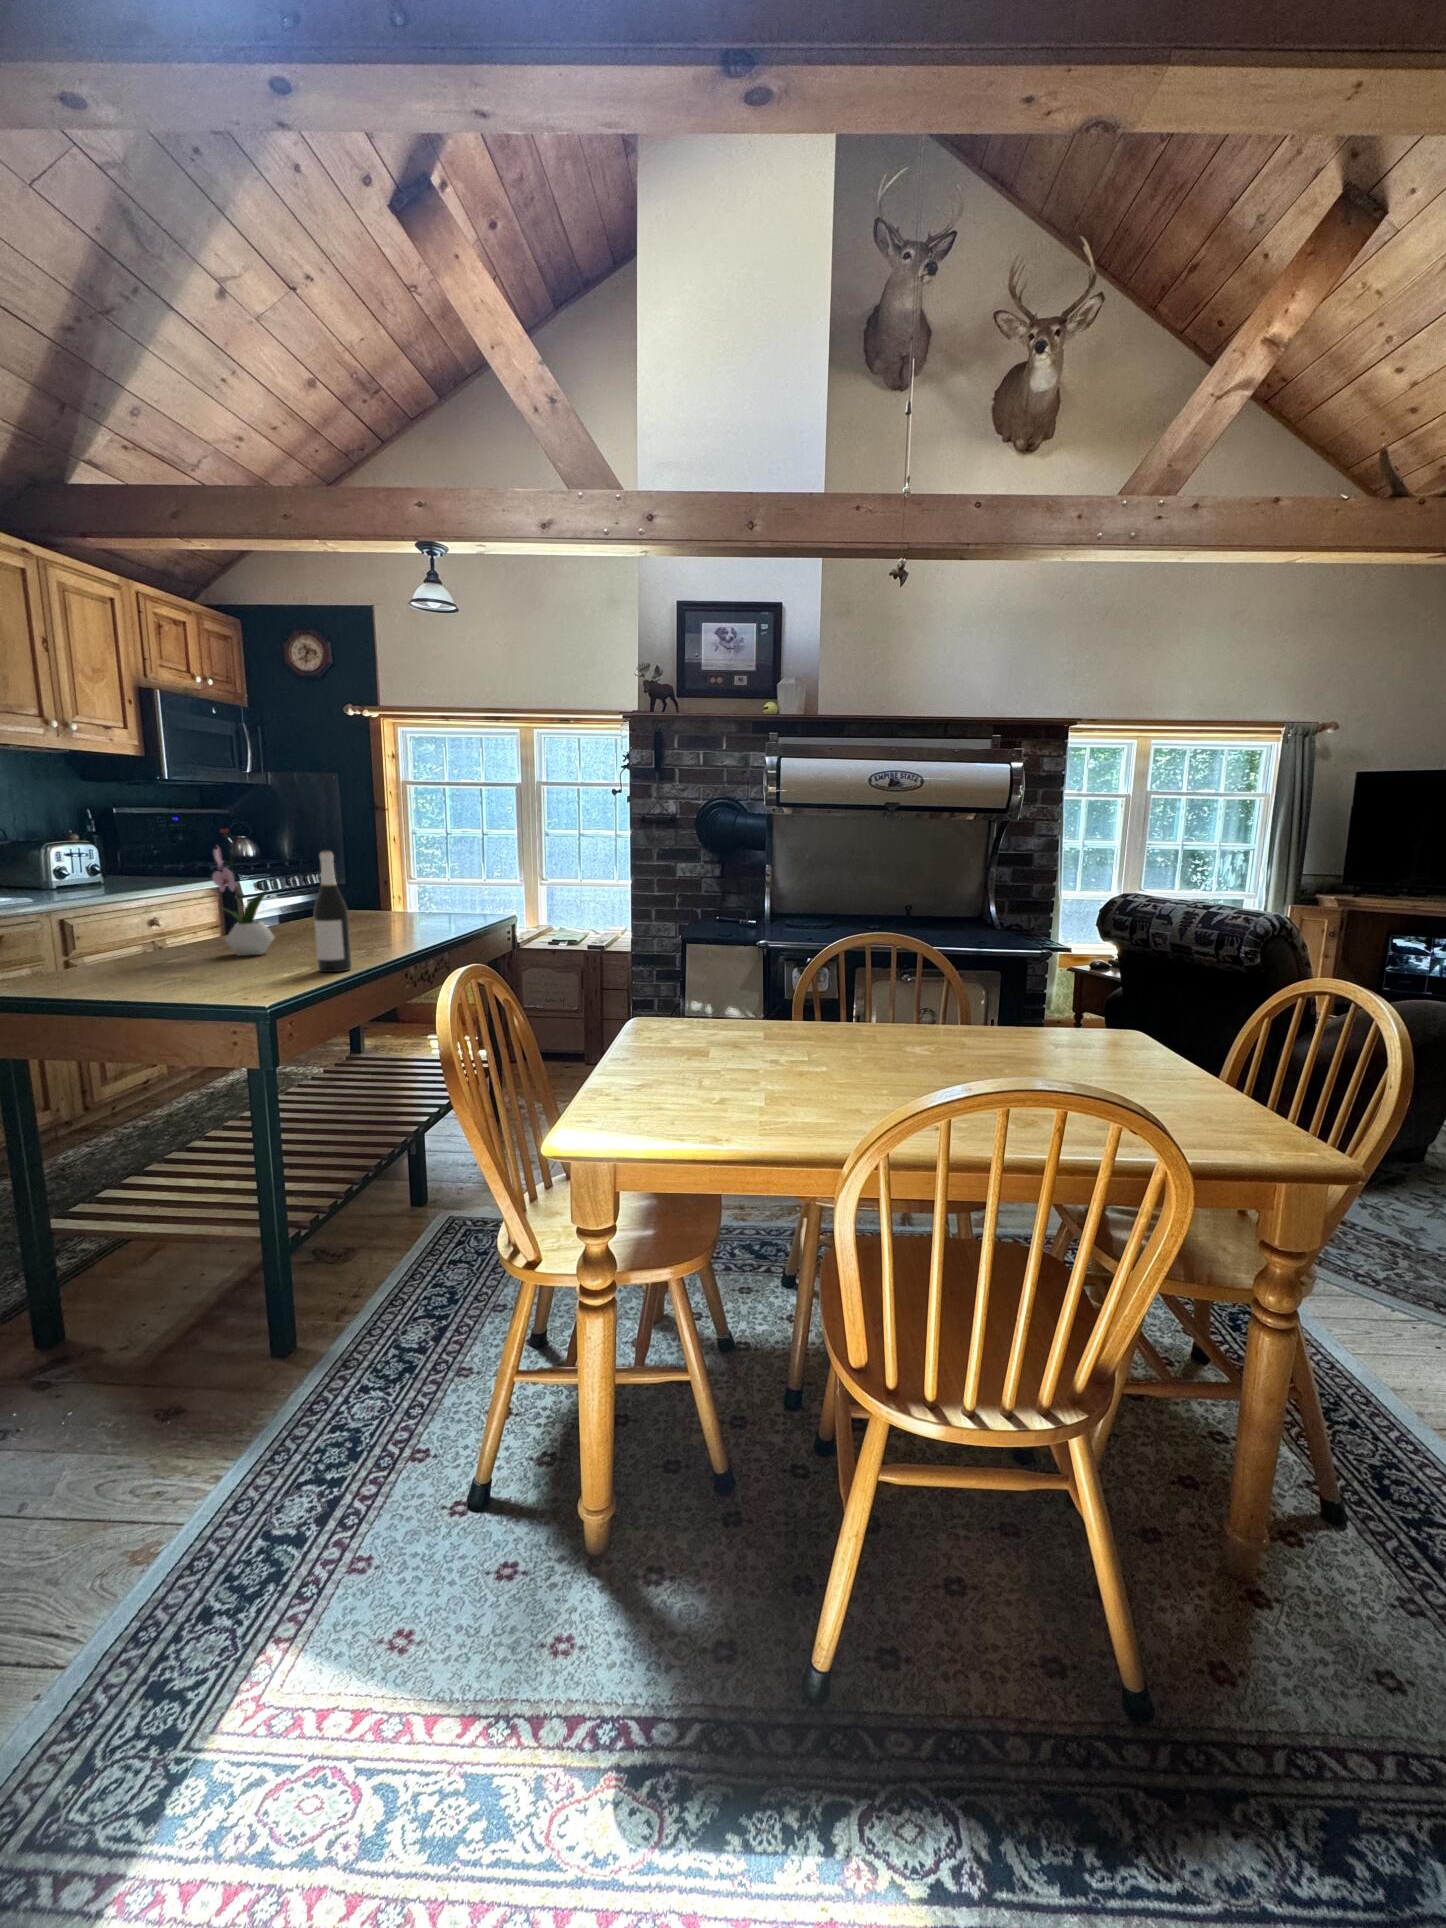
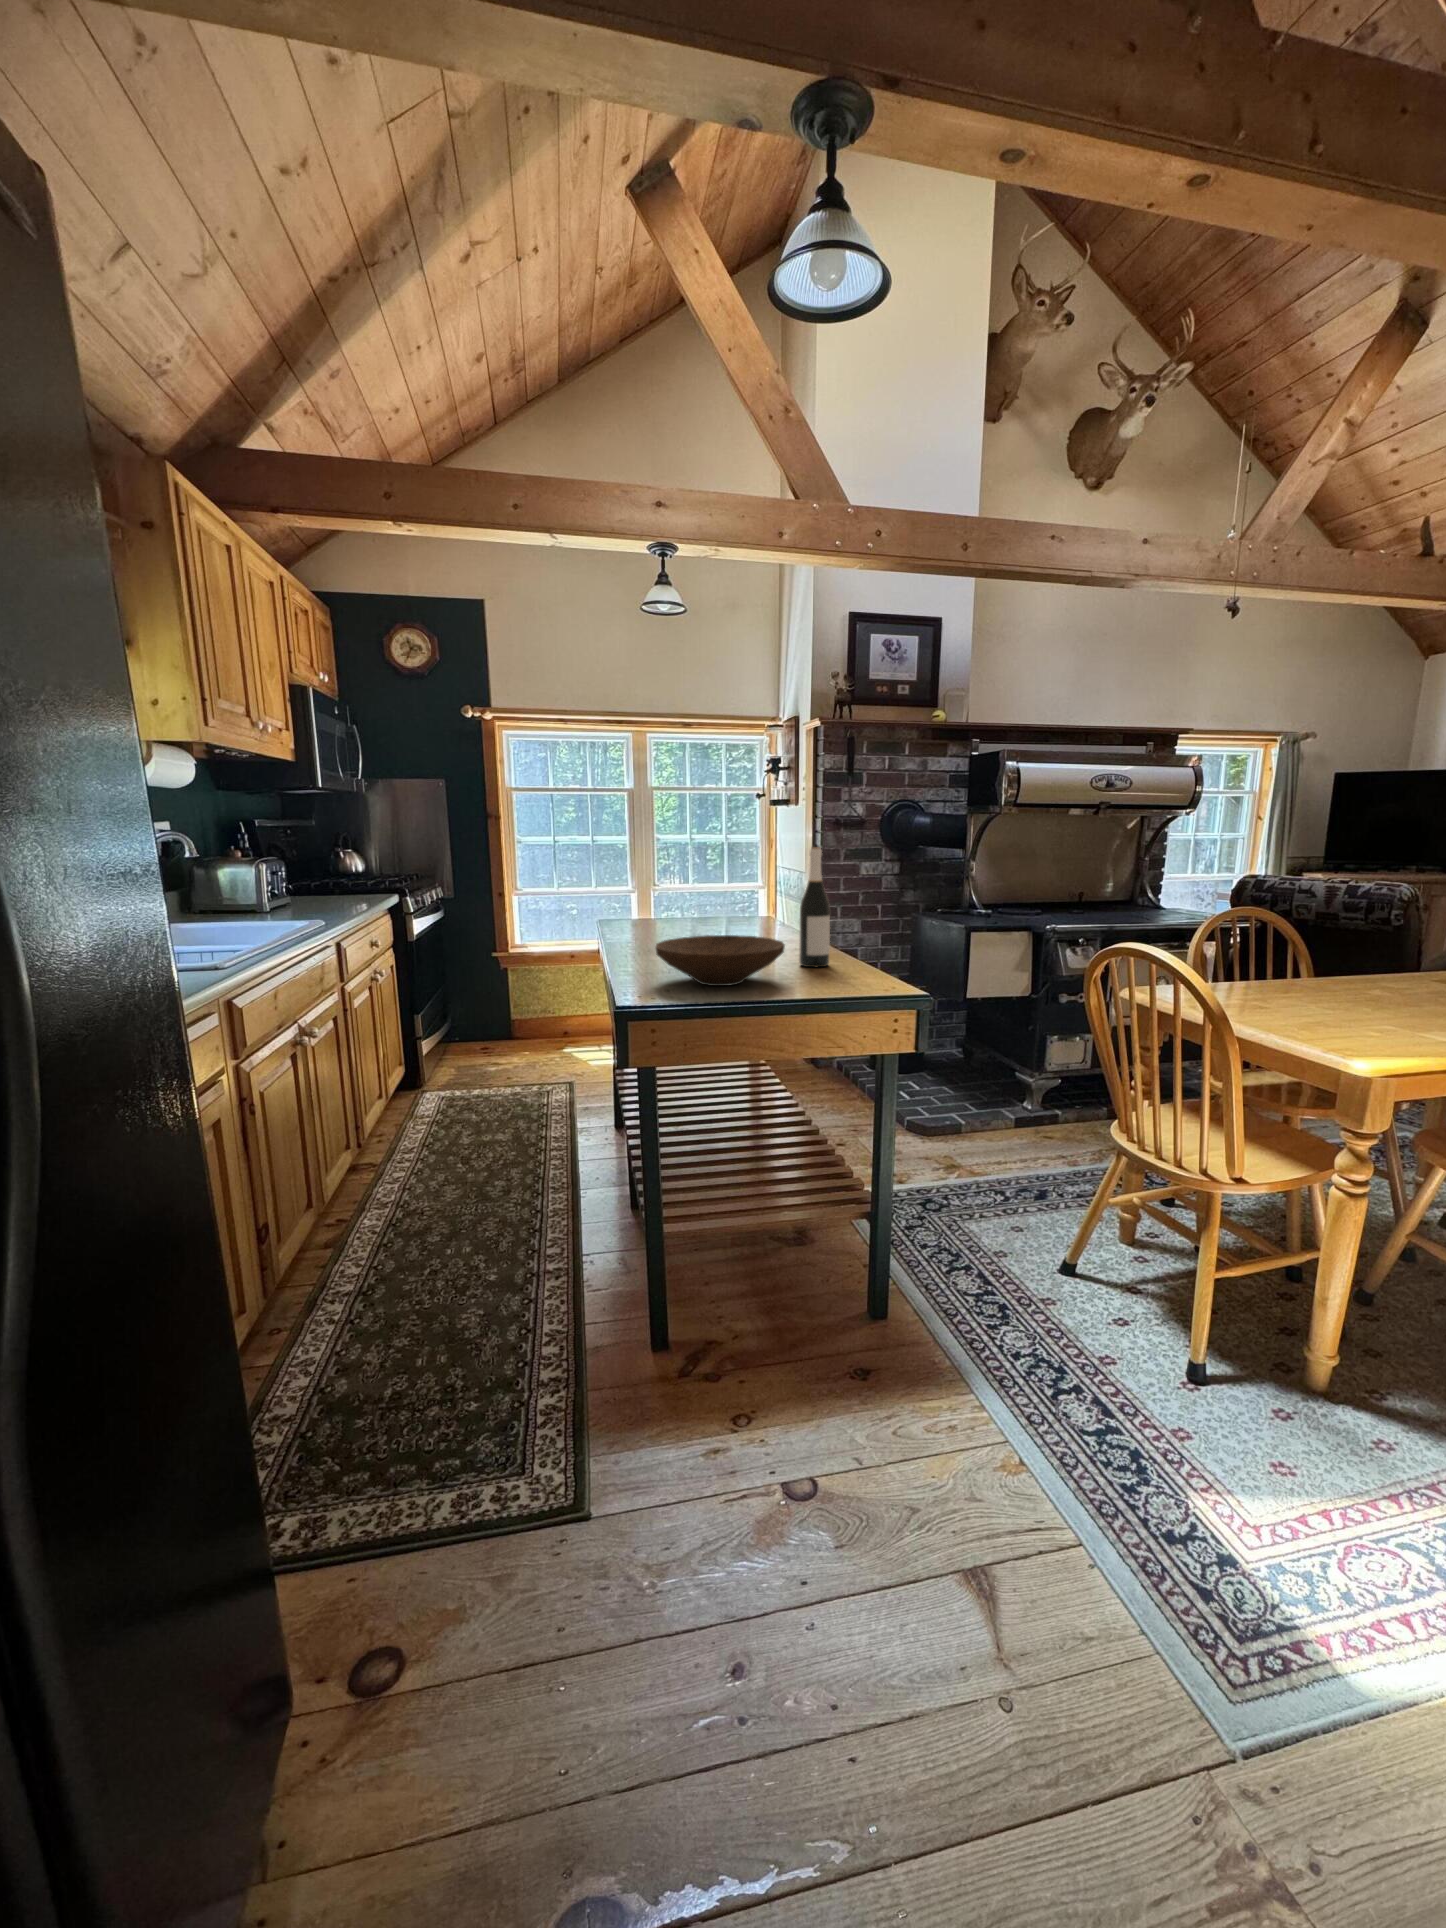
flower arrangement: present [212,829,274,956] -> none [632,829,693,959]
wooden bowl: none [101,935,255,986] -> present [656,935,785,986]

